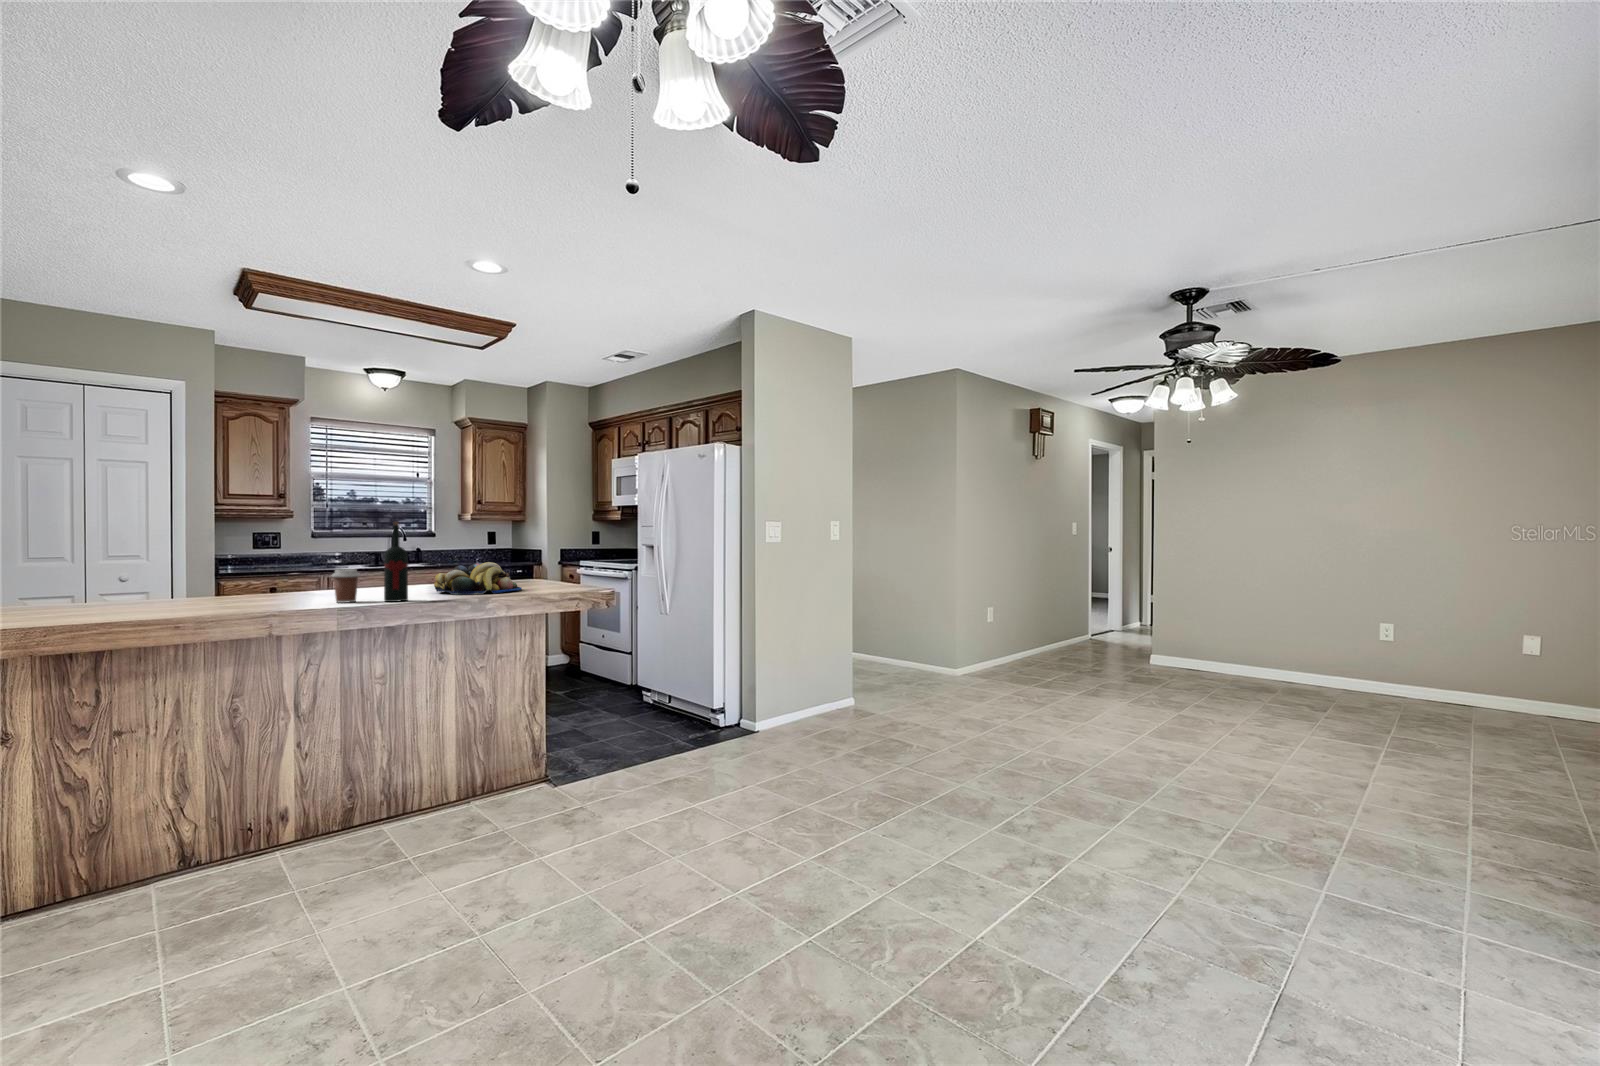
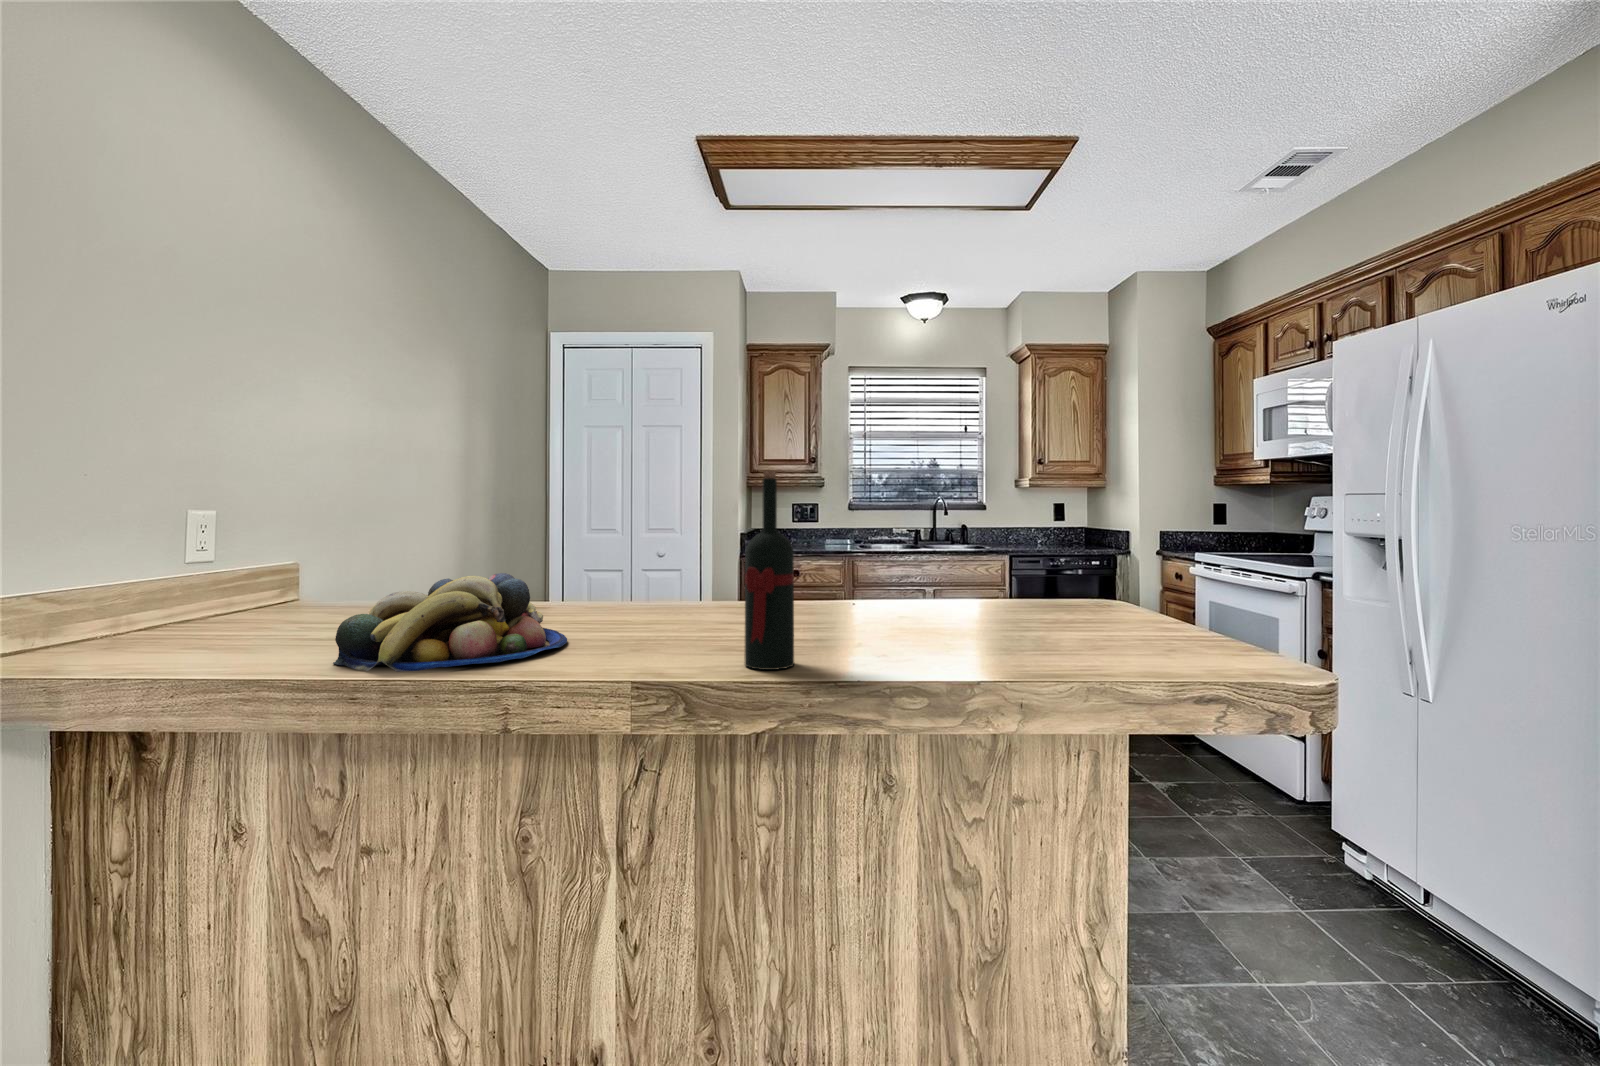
fruit bowl: present [434,562,522,595] -> present [333,573,567,672]
coffee cup: present [332,569,360,603] -> none [659,579,713,656]

